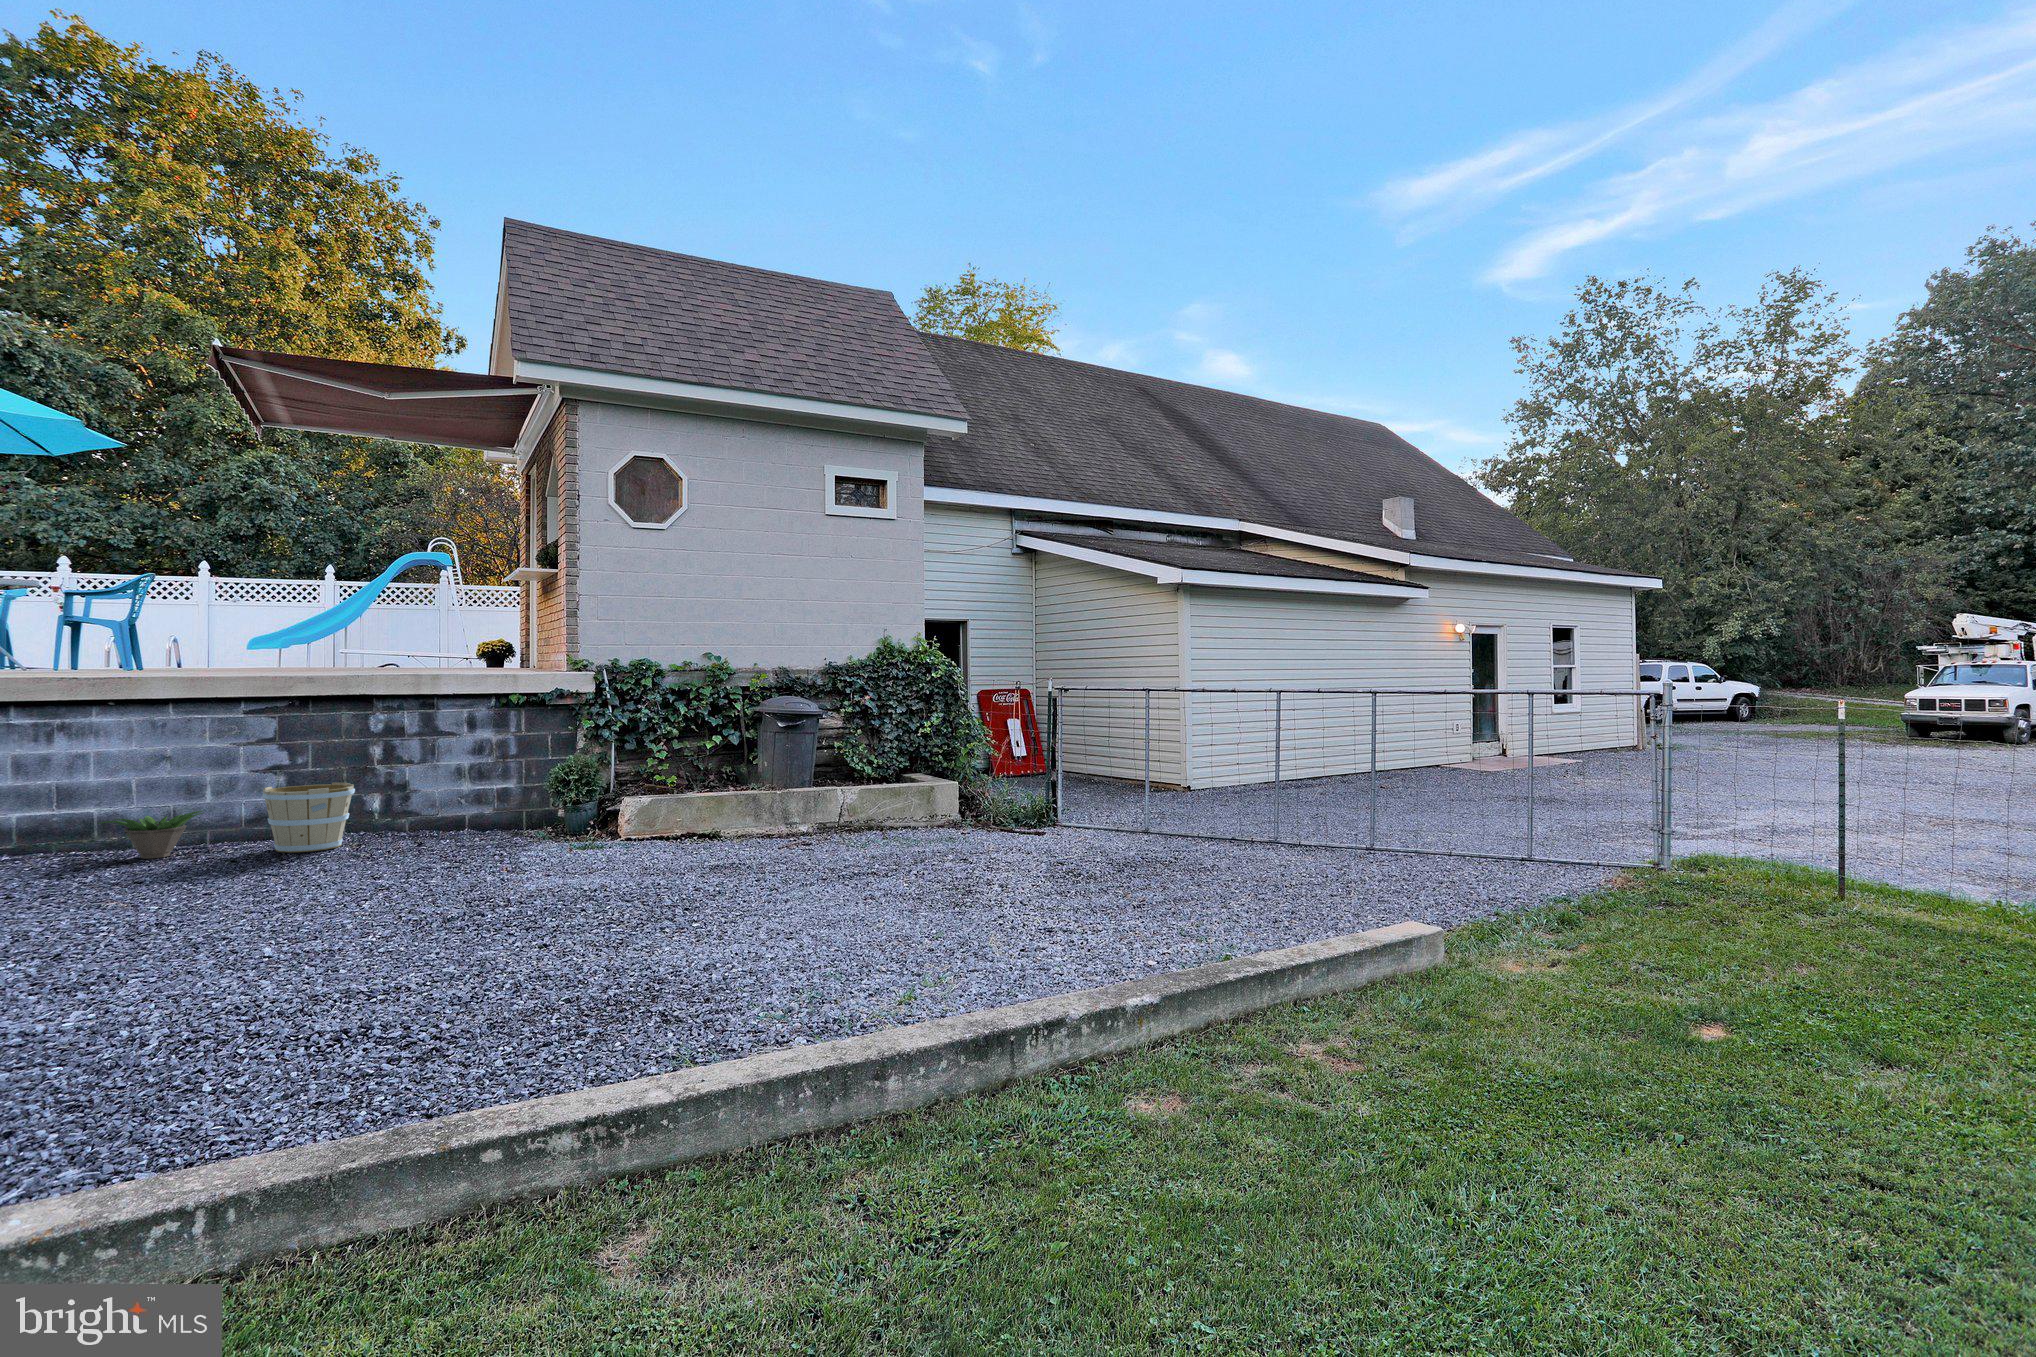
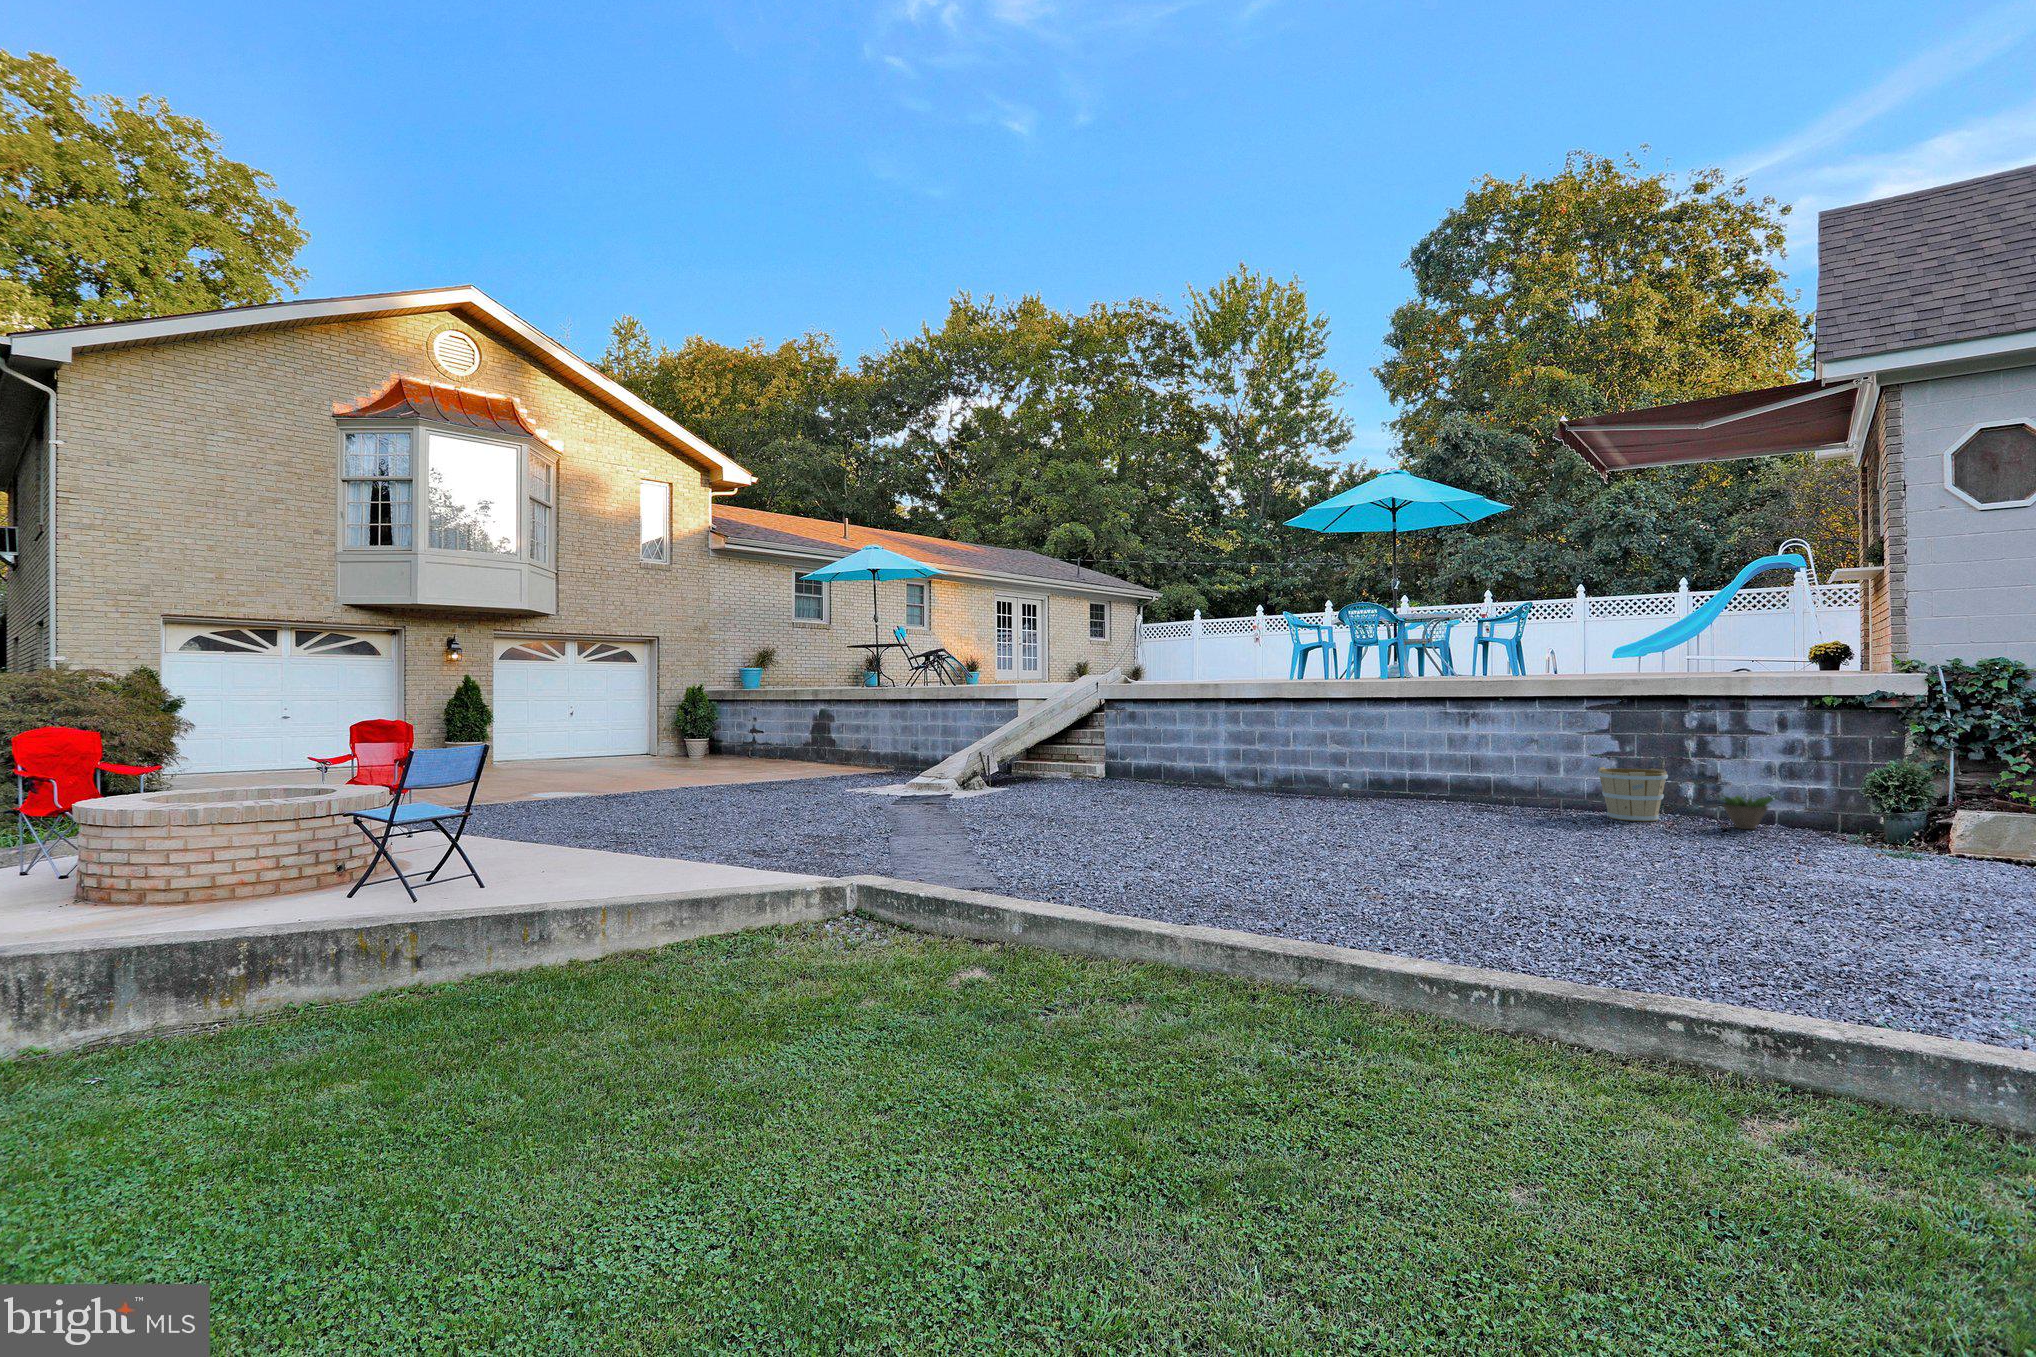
decorative plant: present [98,811,203,859] -> present [1718,795,1774,829]

